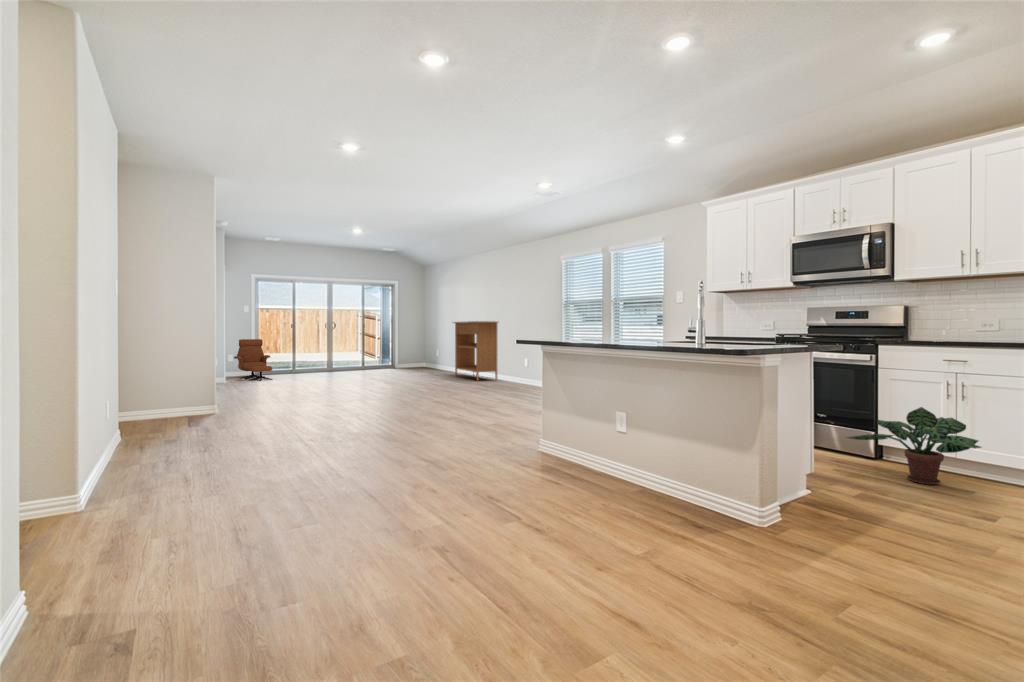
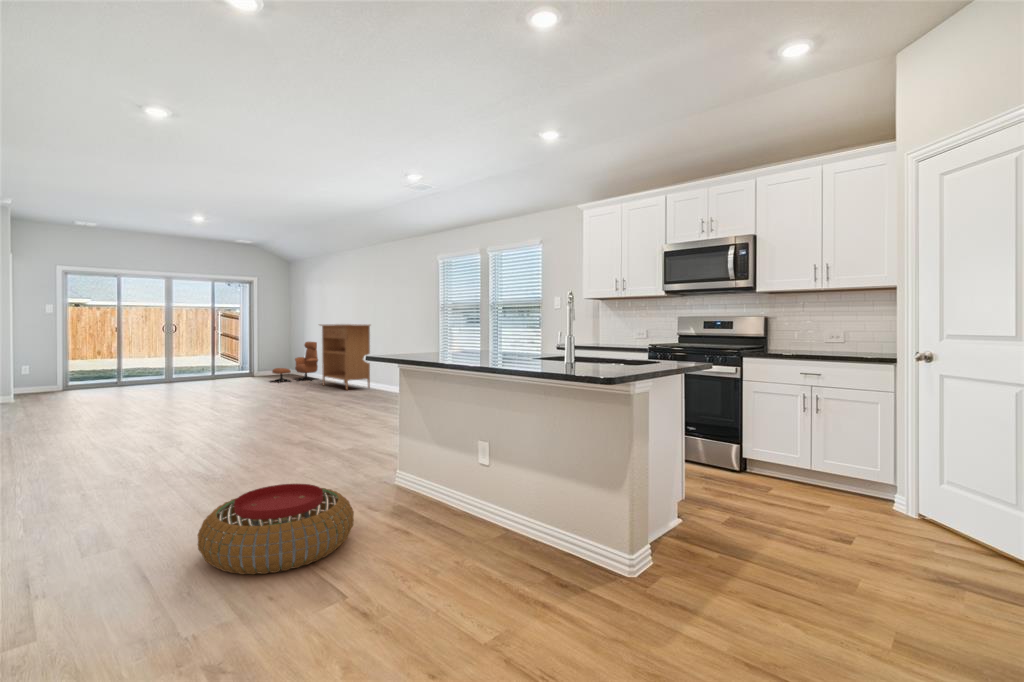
lounge chair: present [234,339,272,381] -> present [271,342,318,382]
potted plant: present [847,407,981,485] -> none [713,423,839,502]
pouf: none [405,439,517,501] -> present [198,484,354,574]

